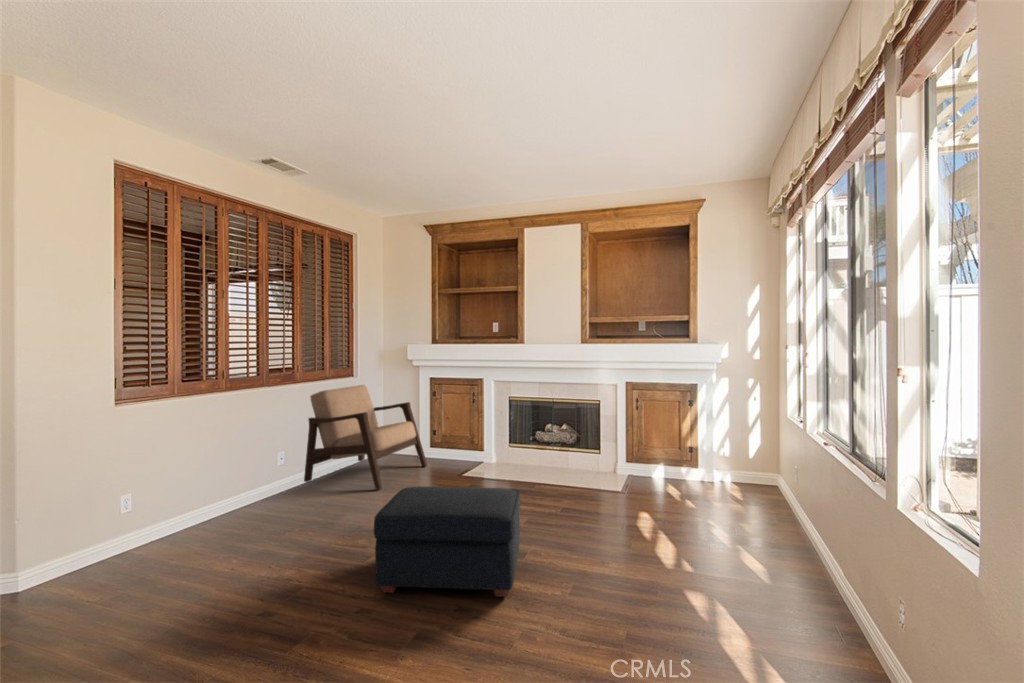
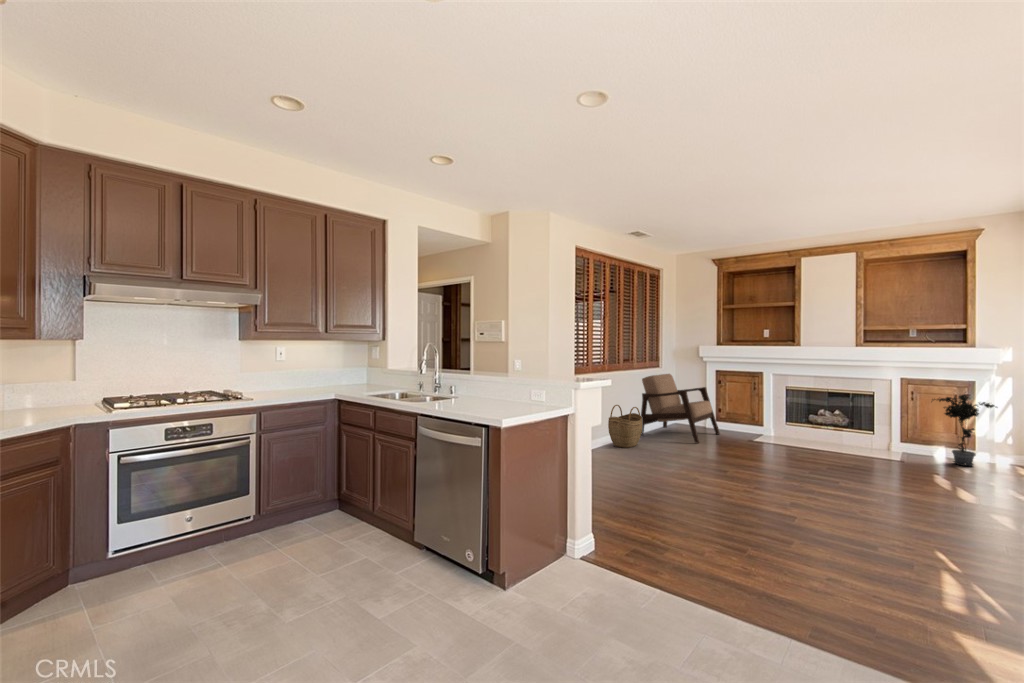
potted plant: none [654,398,718,490] -> present [932,394,994,466]
woven basket: none [220,443,285,516] -> present [608,405,642,448]
ottoman: present [374,487,521,597] -> none [747,433,844,497]

